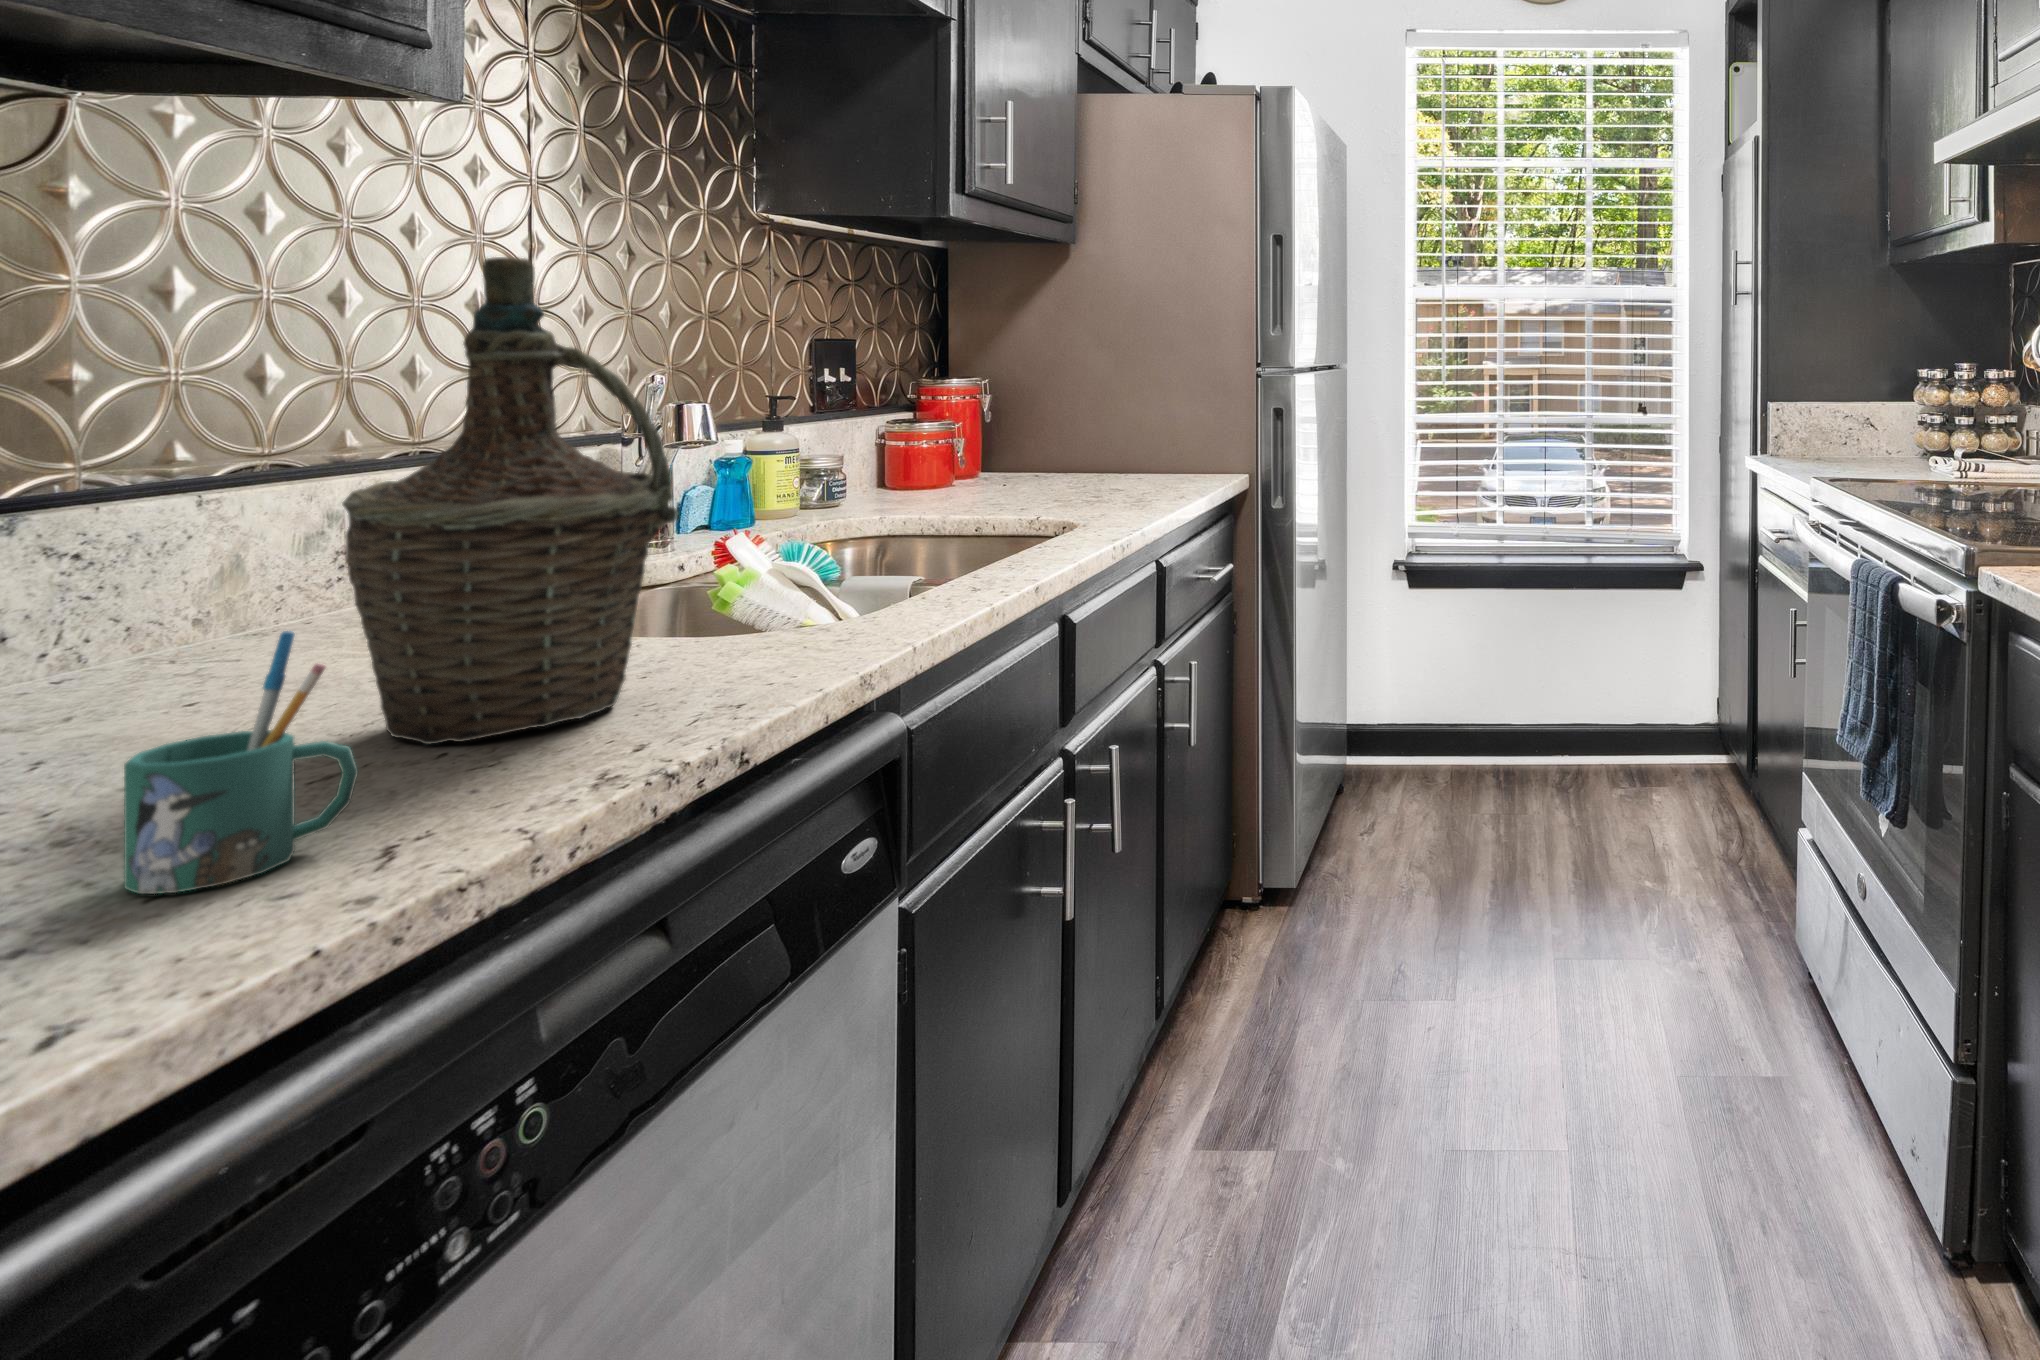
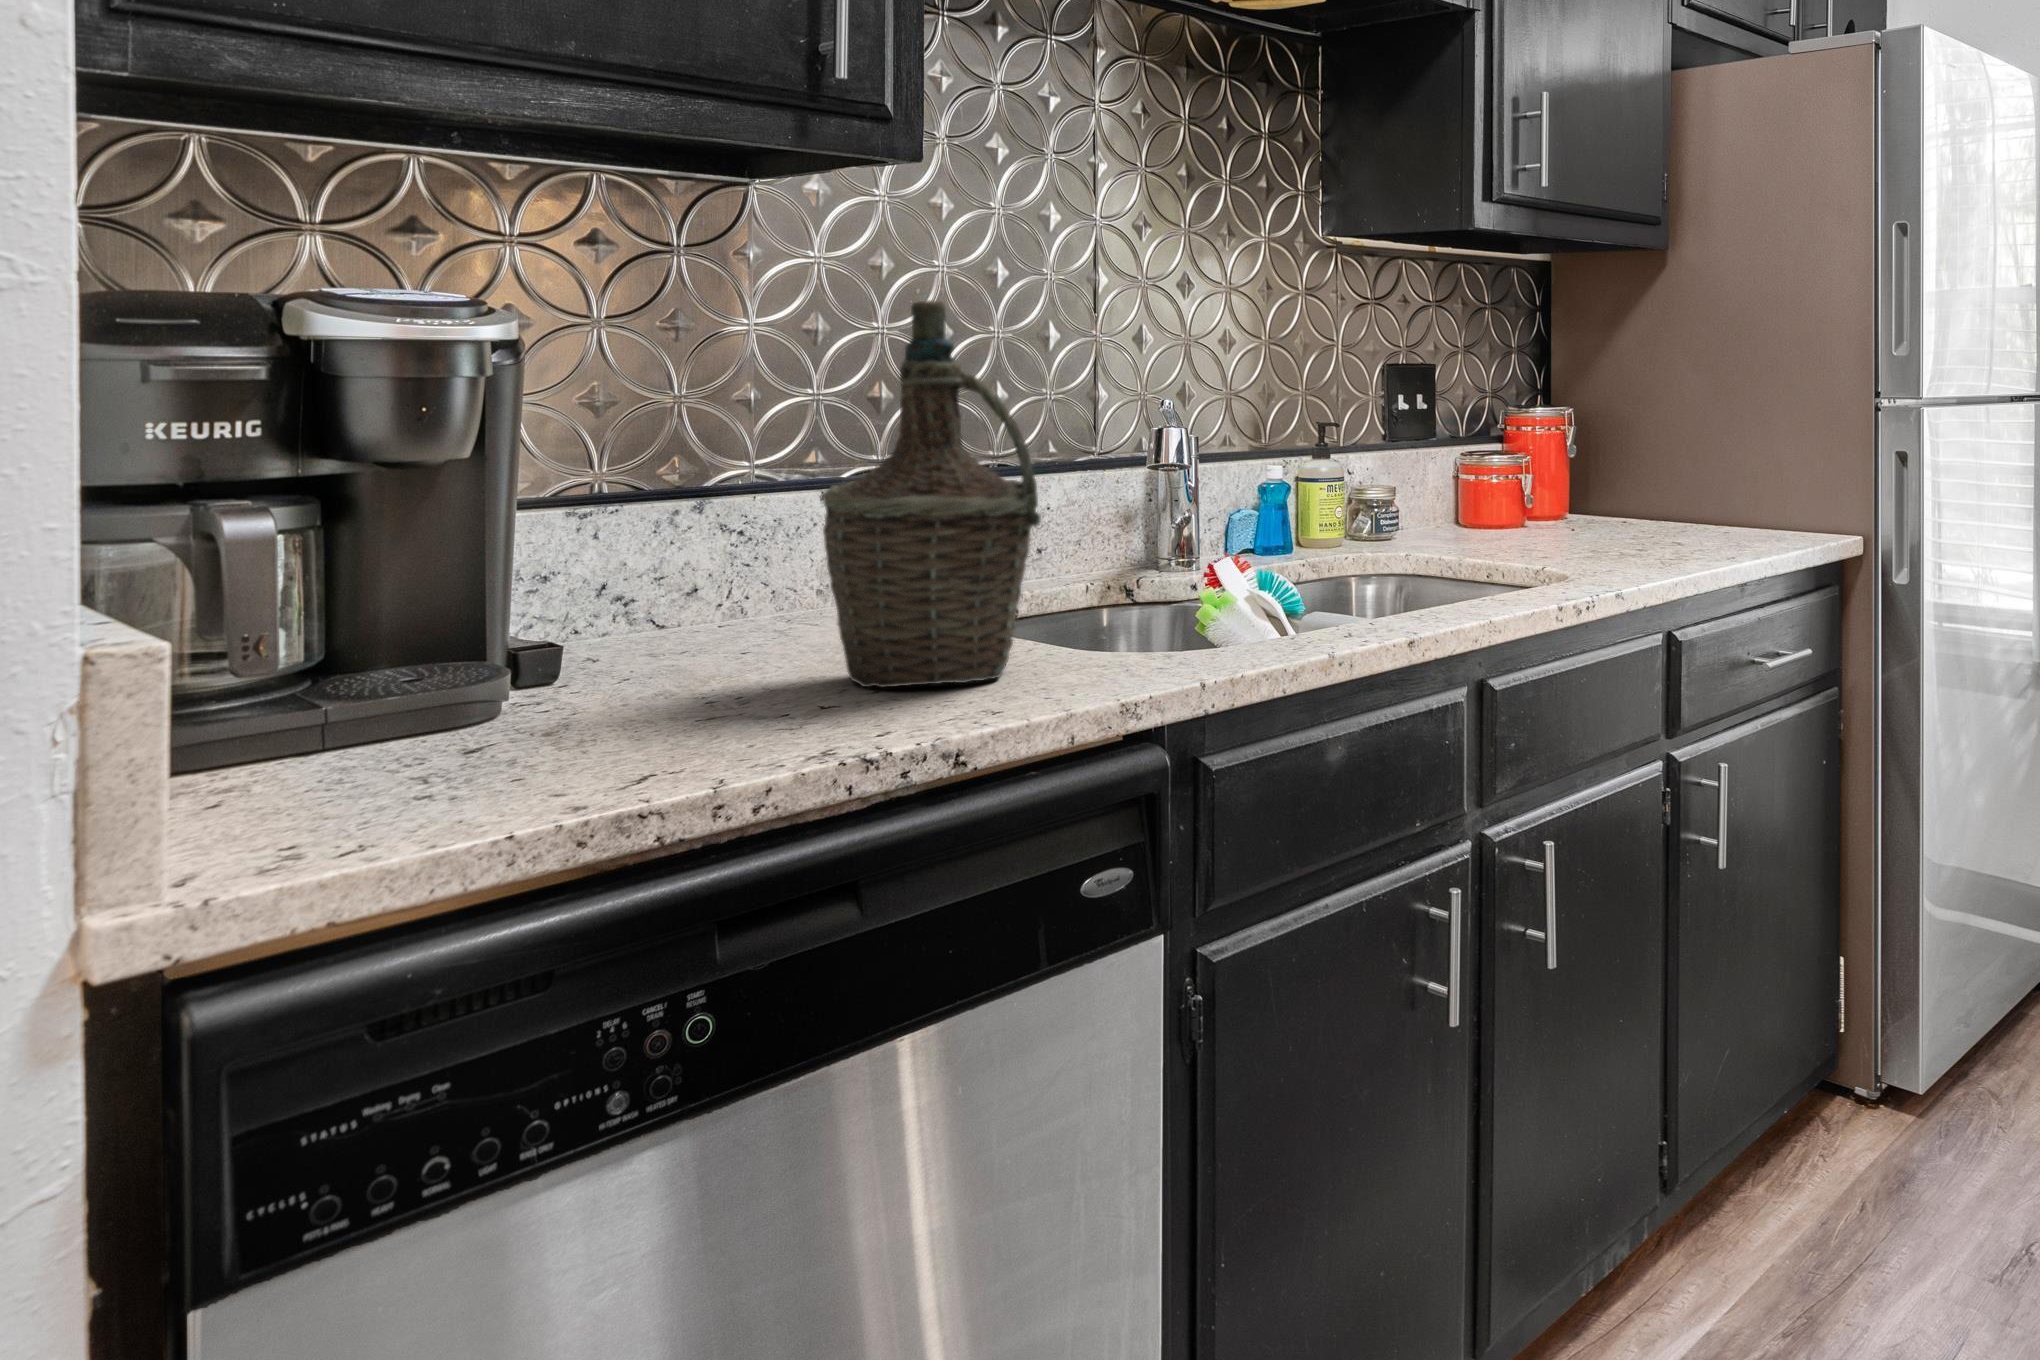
mug: present [124,631,358,894] -> none [640,576,767,742]

